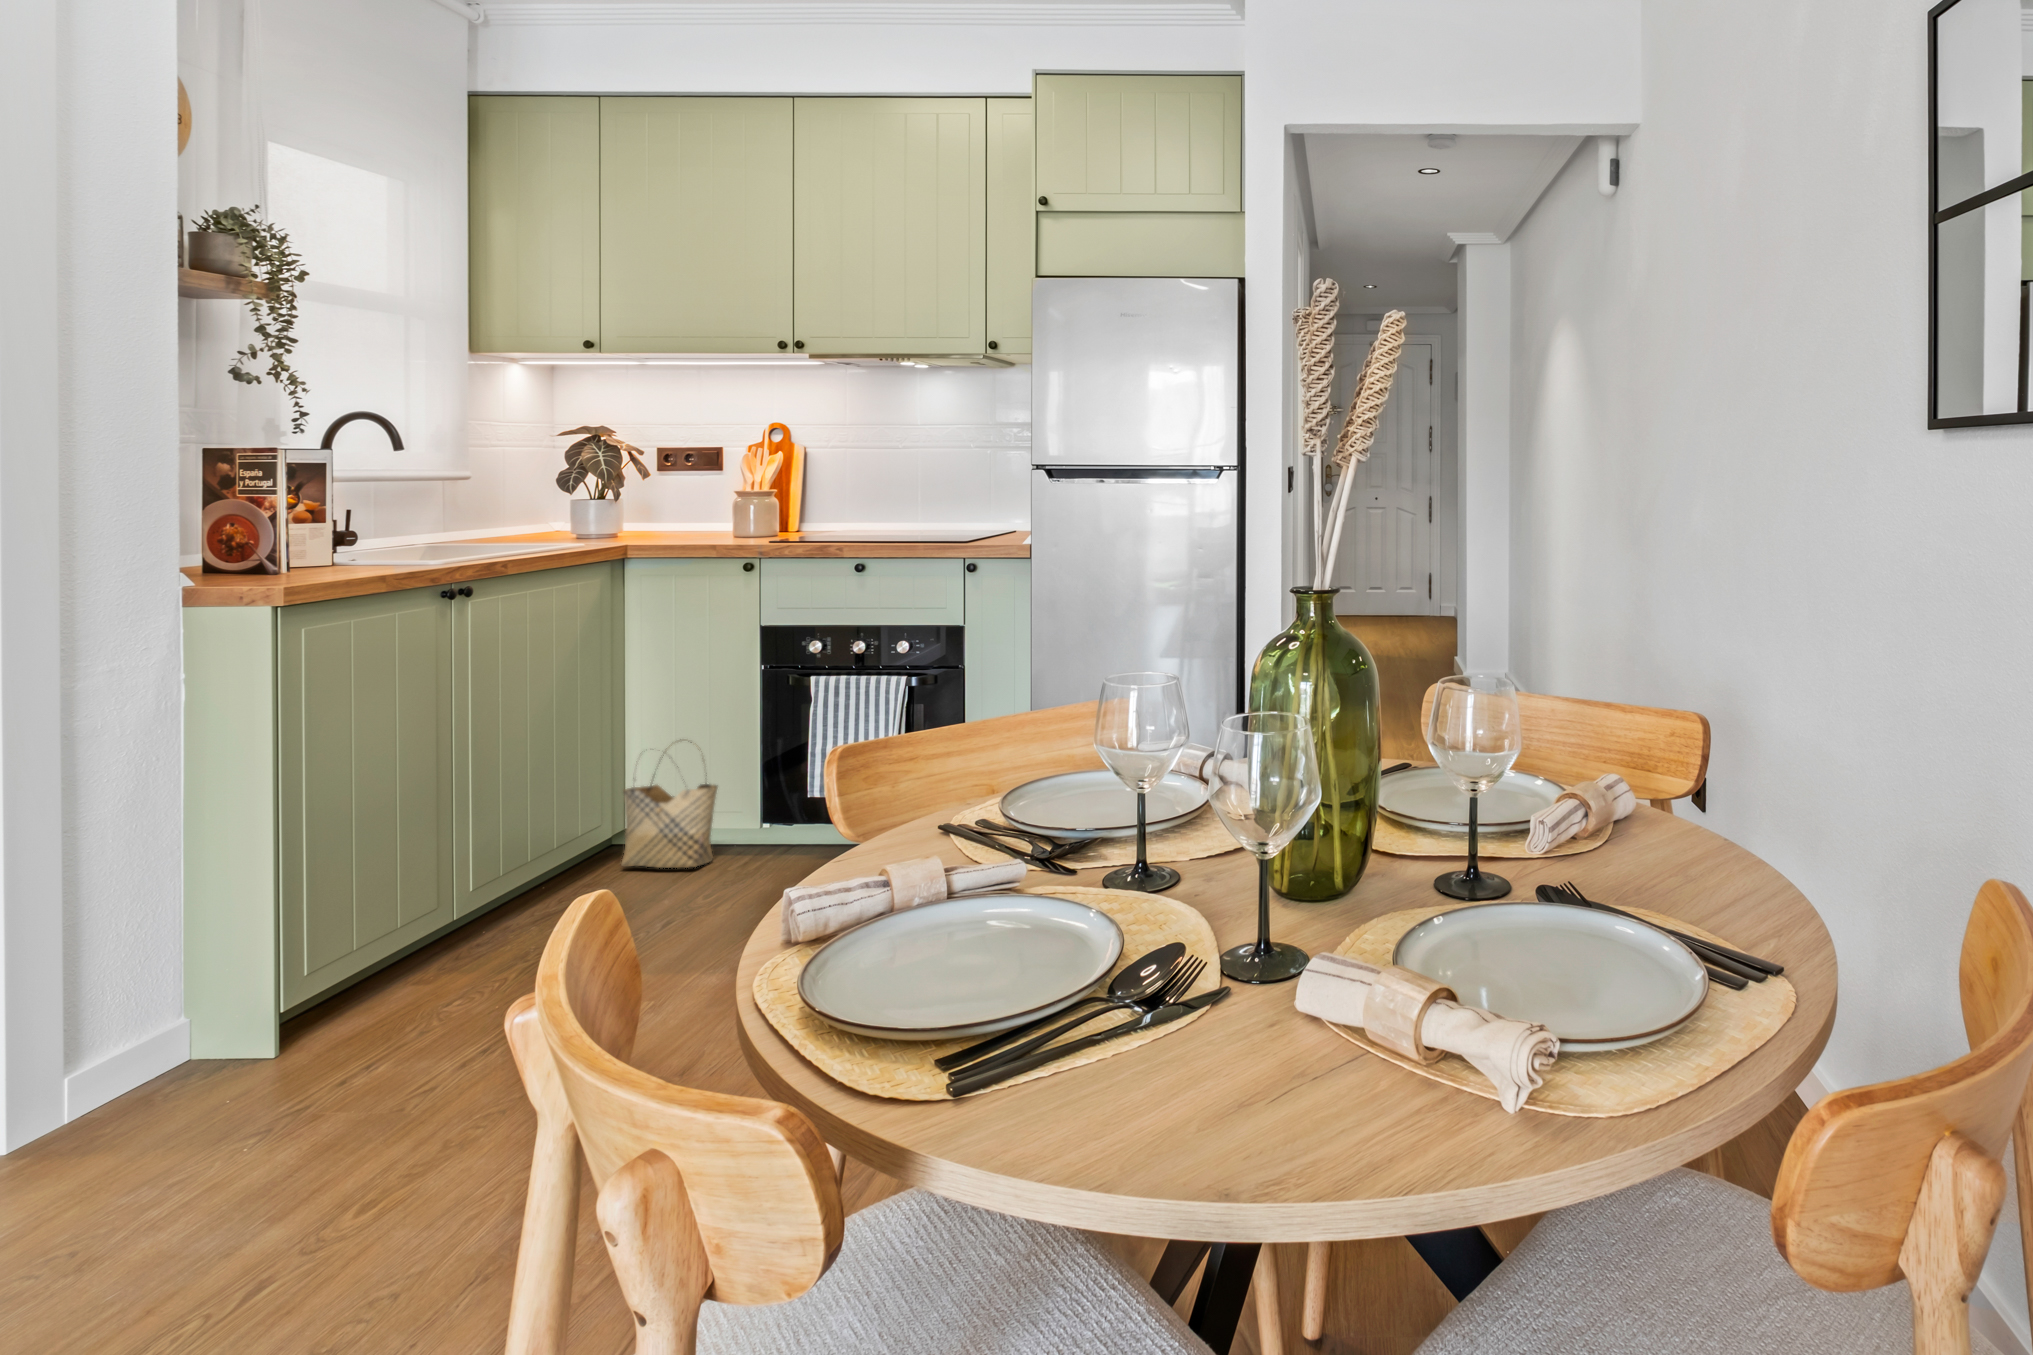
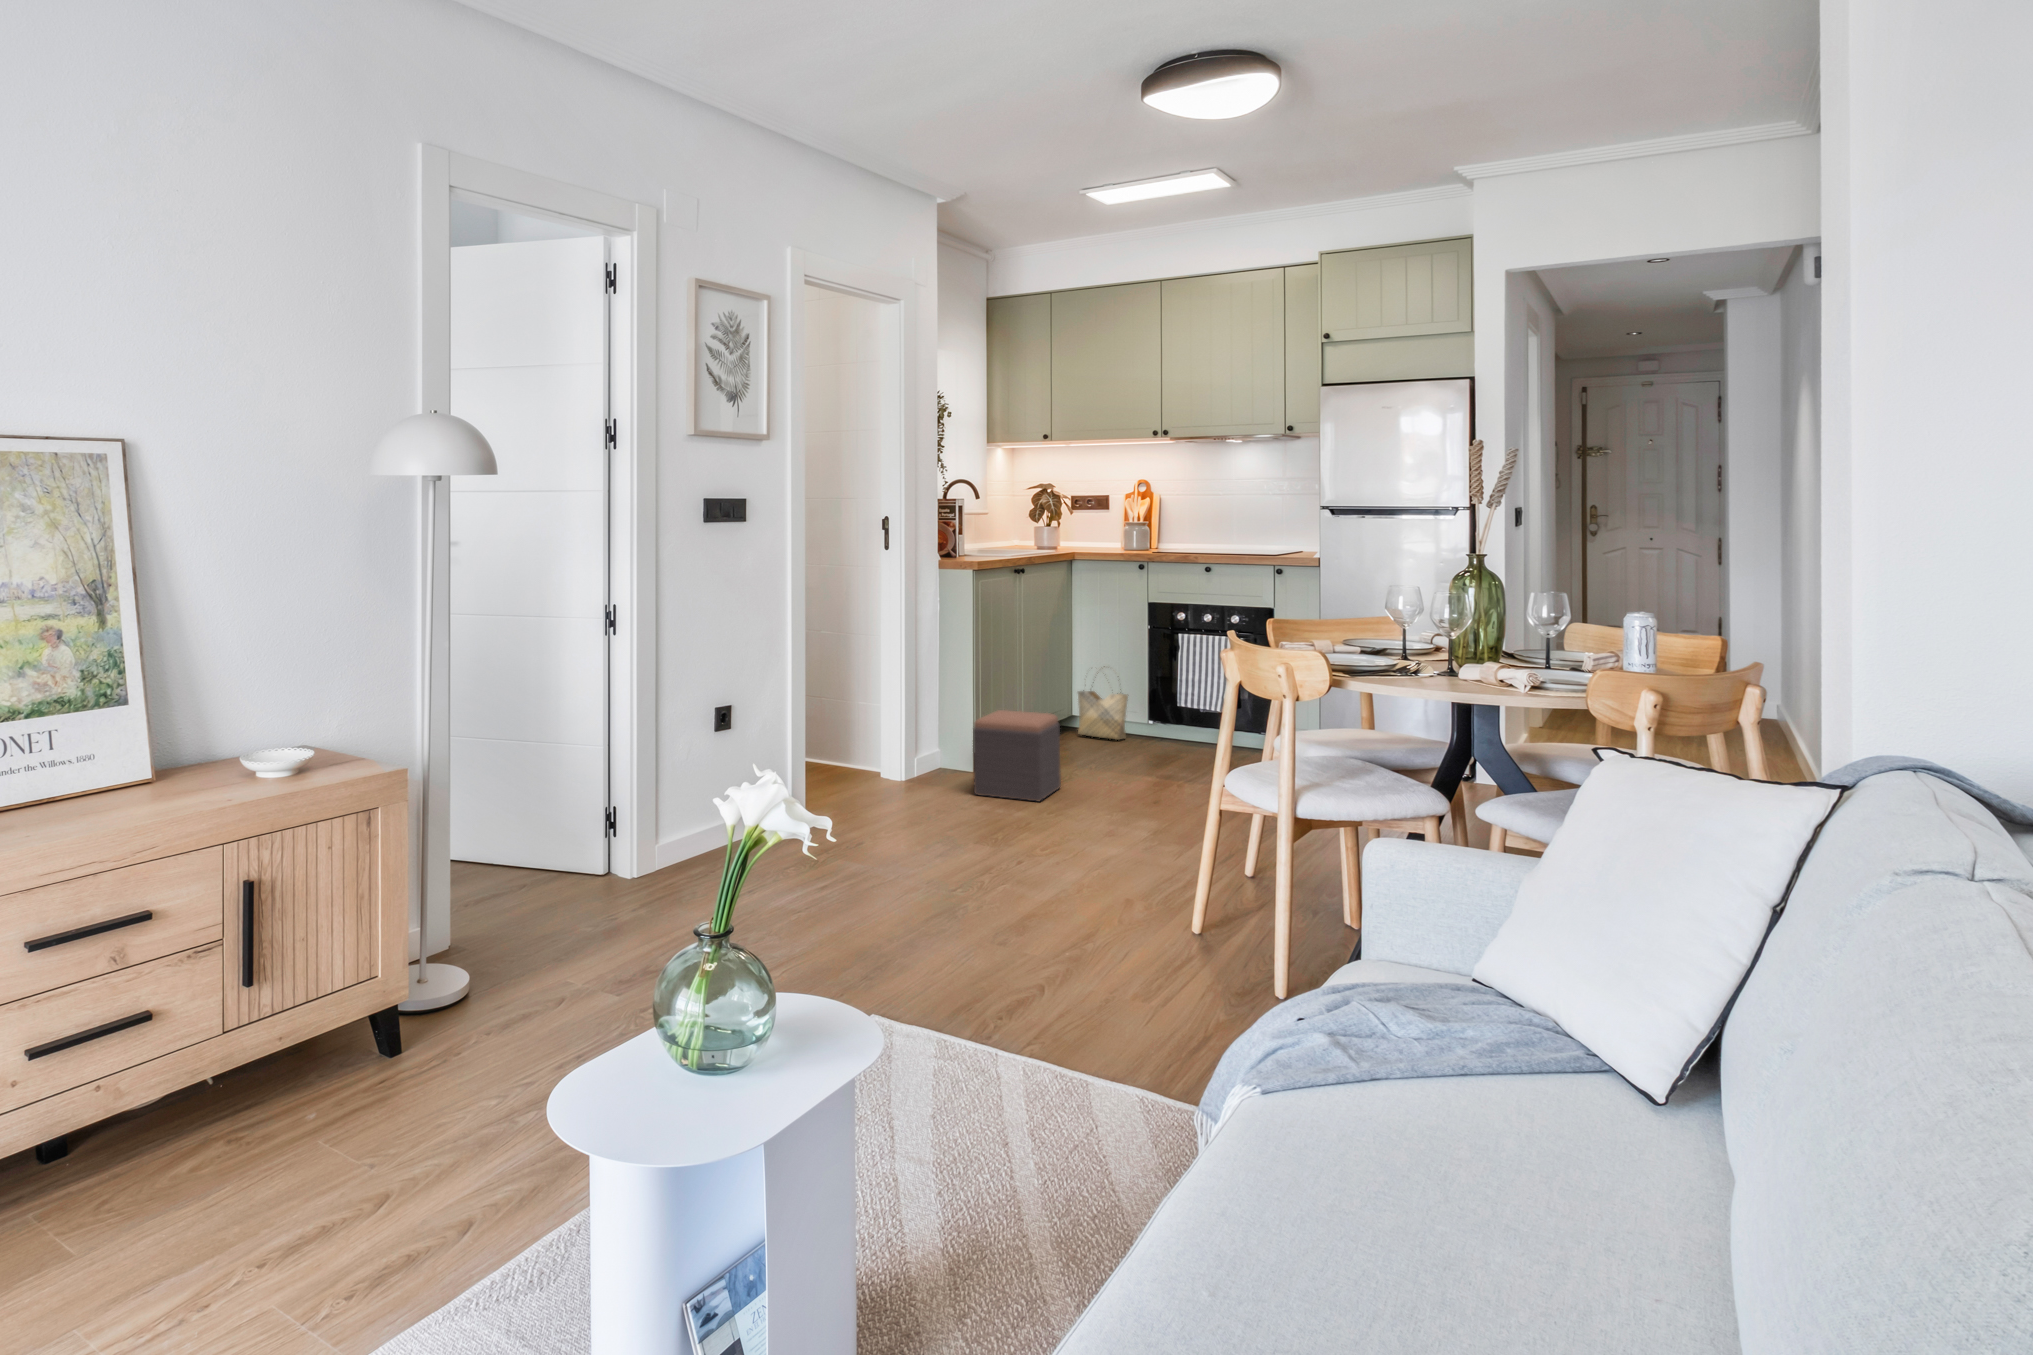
footstool: none [182,923,470,1181] -> present [973,710,1061,801]

